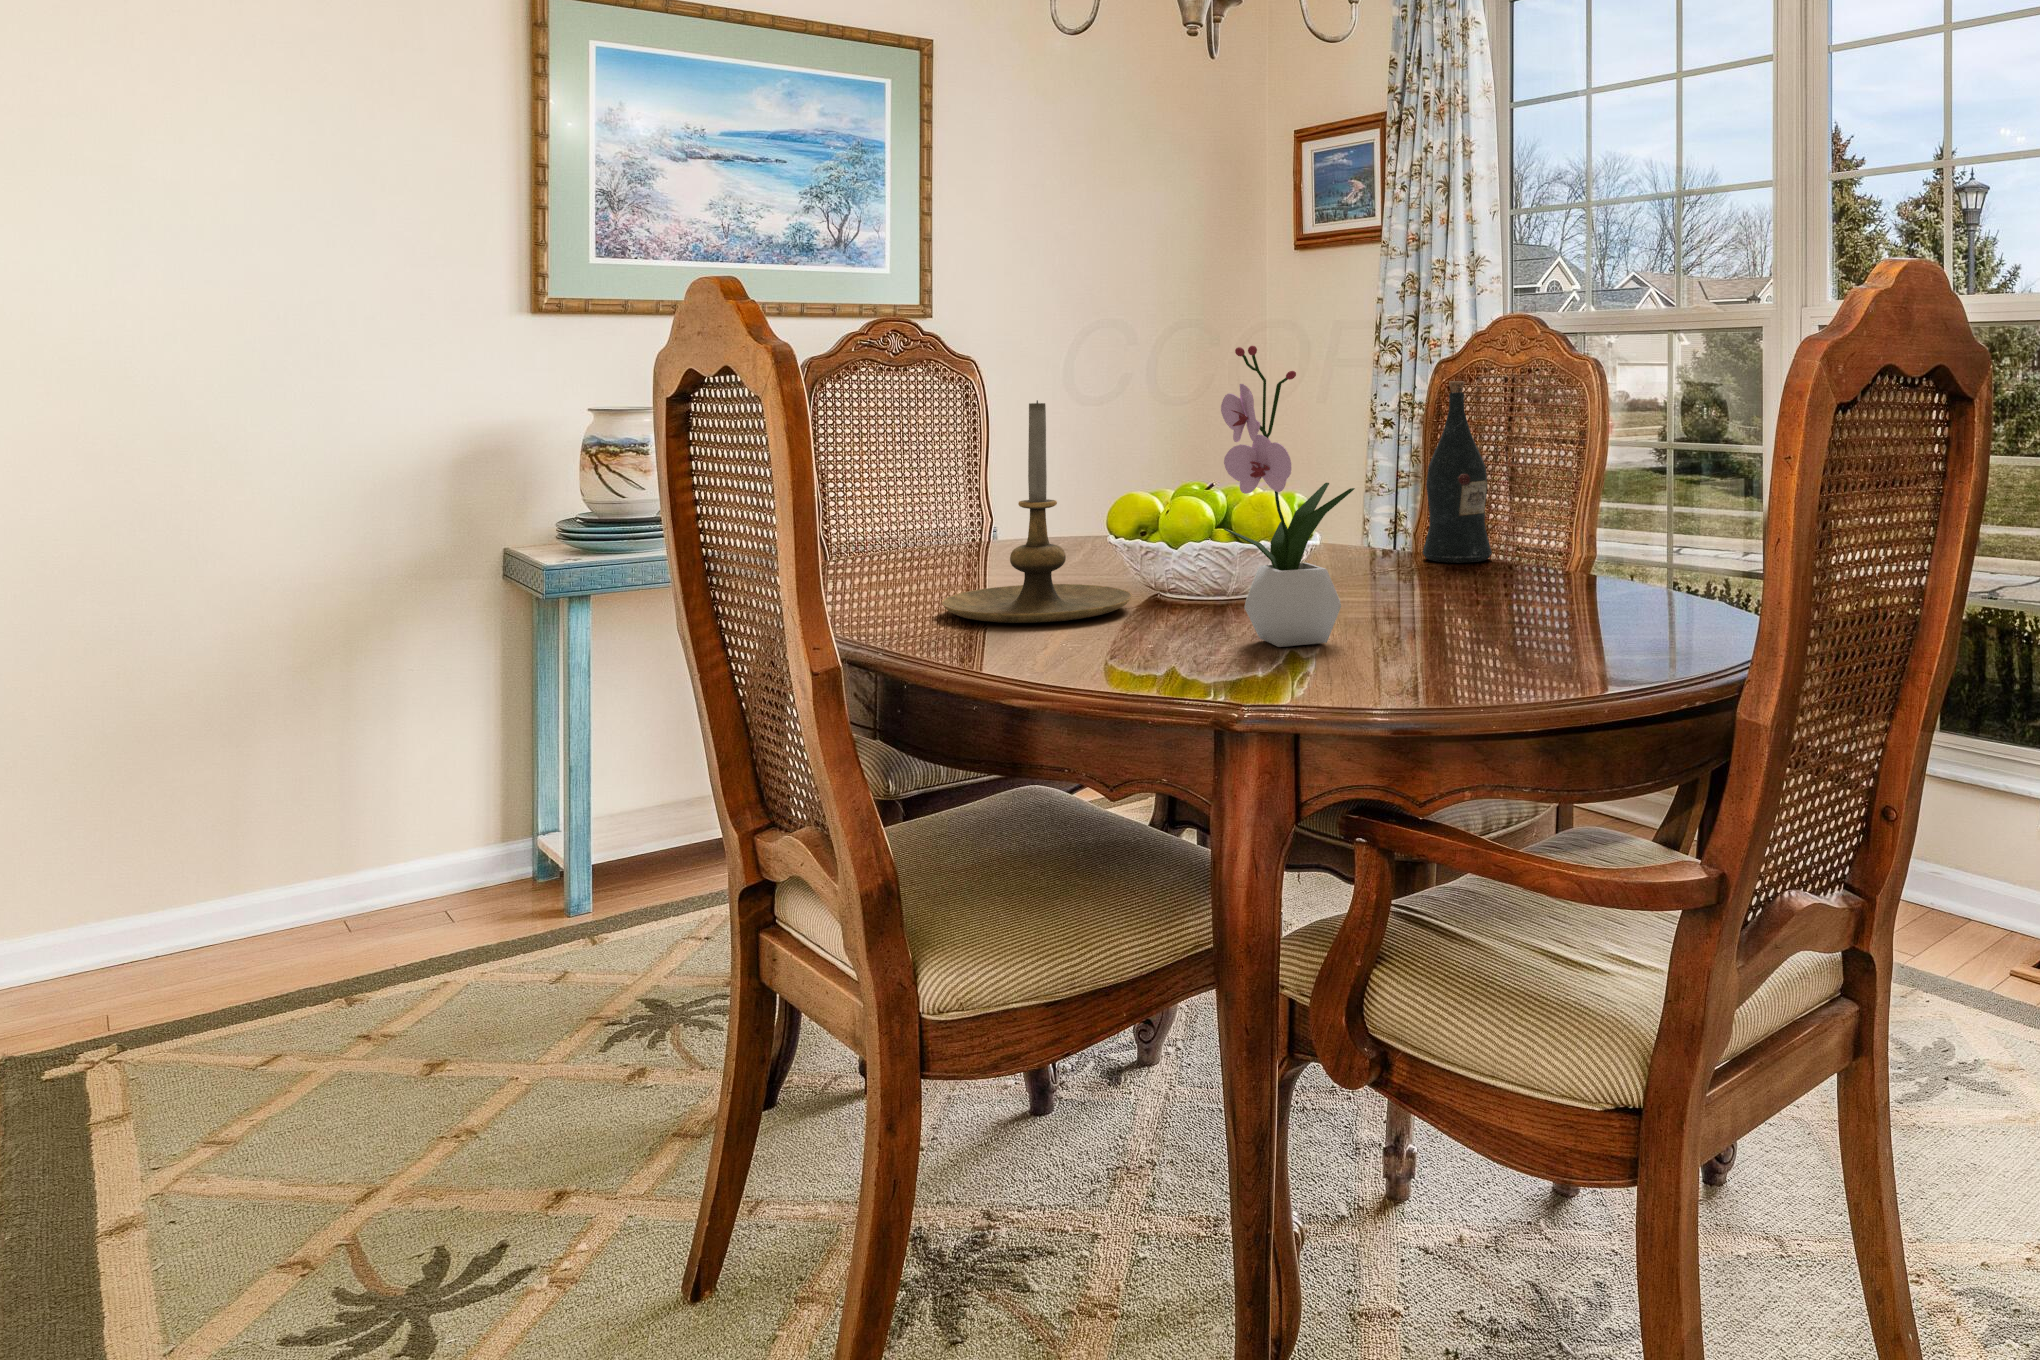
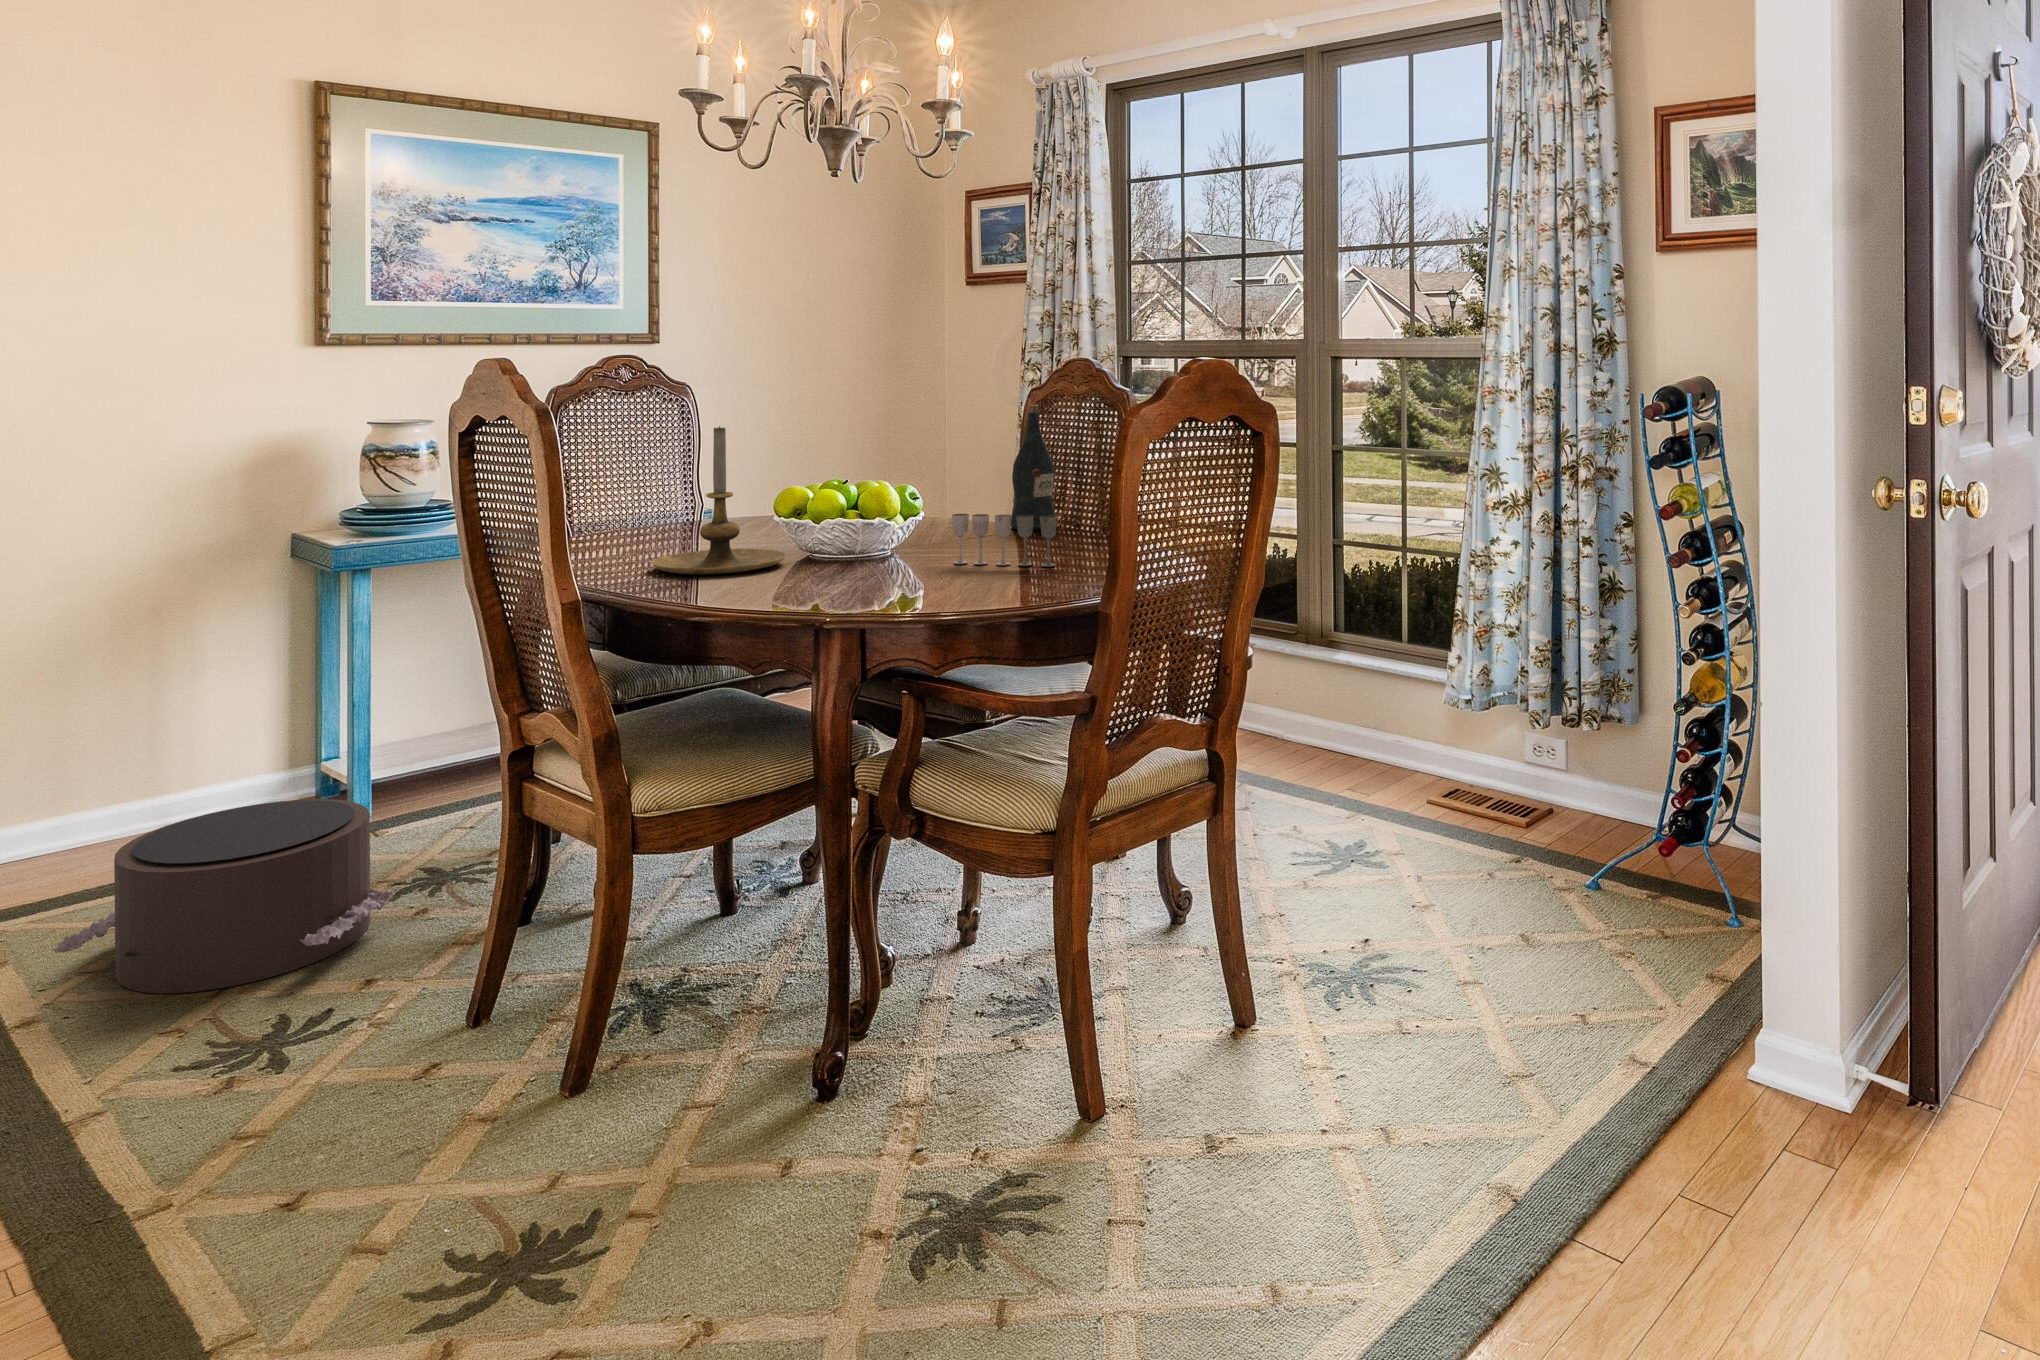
flower arrangement: present [1221,346,1355,647] -> none [838,393,925,585]
wine glass: none [1376,537,1542,622] -> present [952,514,1057,567]
pouf: none [155,915,602,1200] -> present [52,799,397,993]

